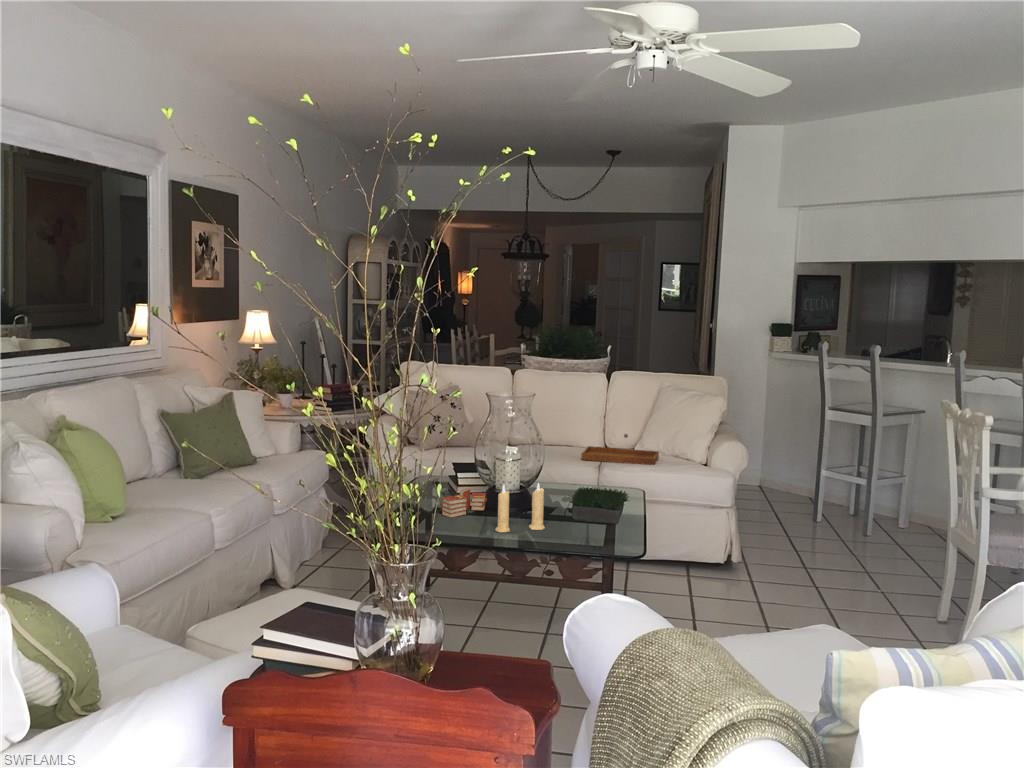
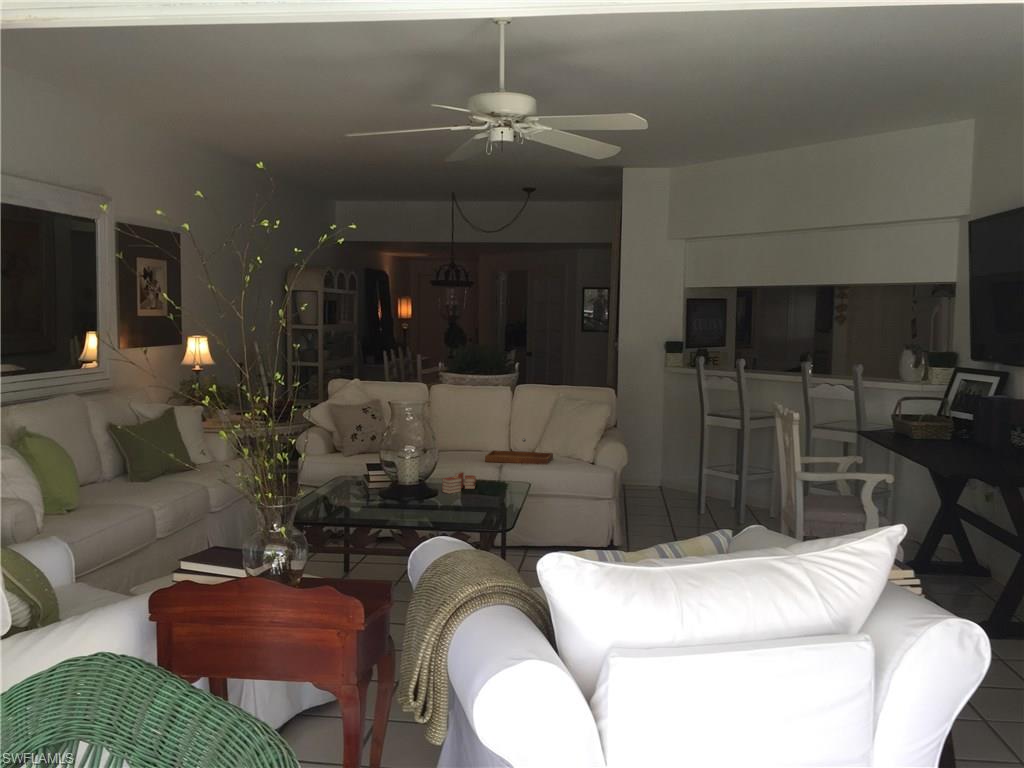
candle: present [495,483,545,532] -> none [393,472,436,516]
book: present [442,489,487,518] -> present [442,472,476,494]

